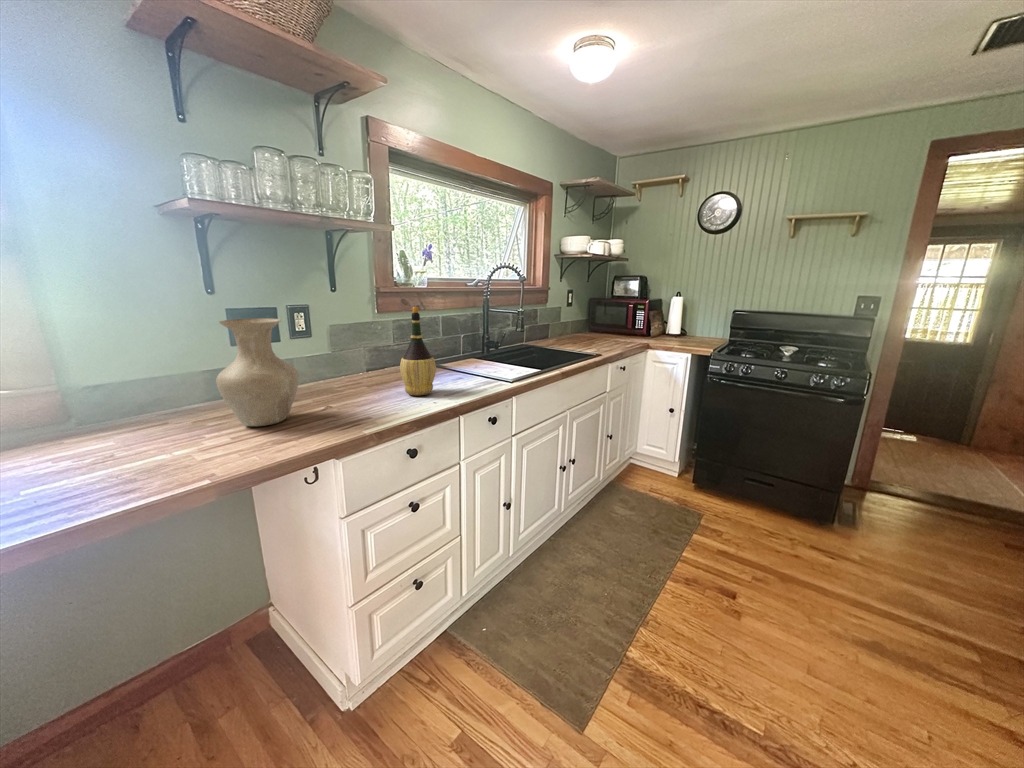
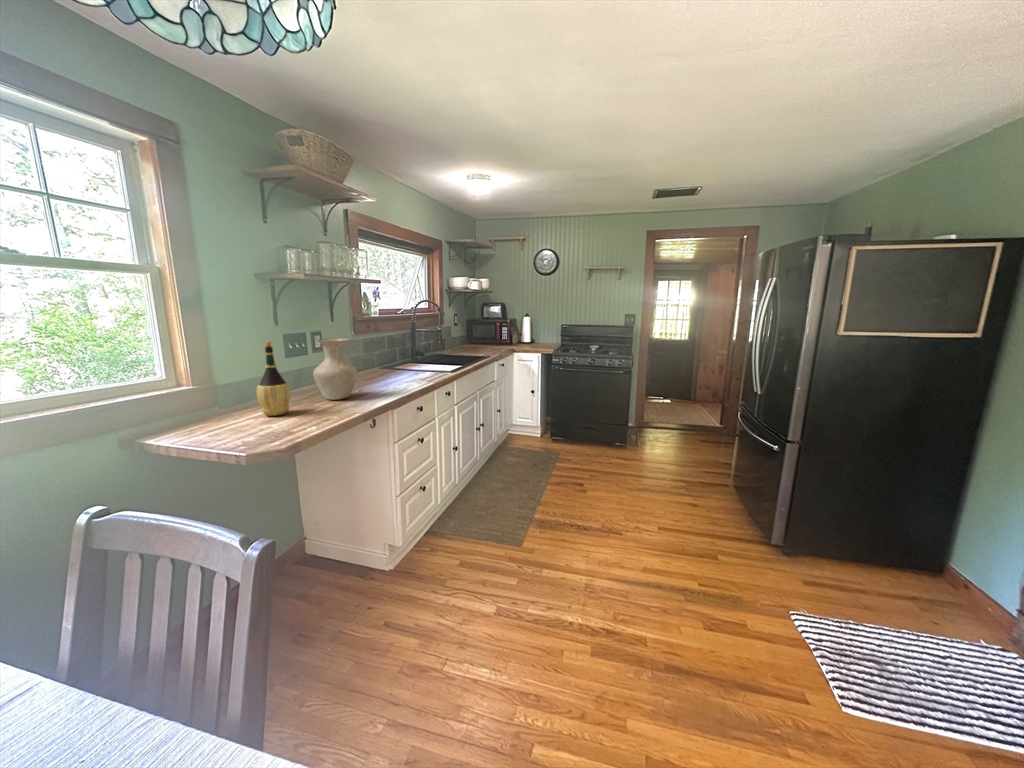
wine bottle: present [400,307,436,395] -> present [256,342,290,416]

